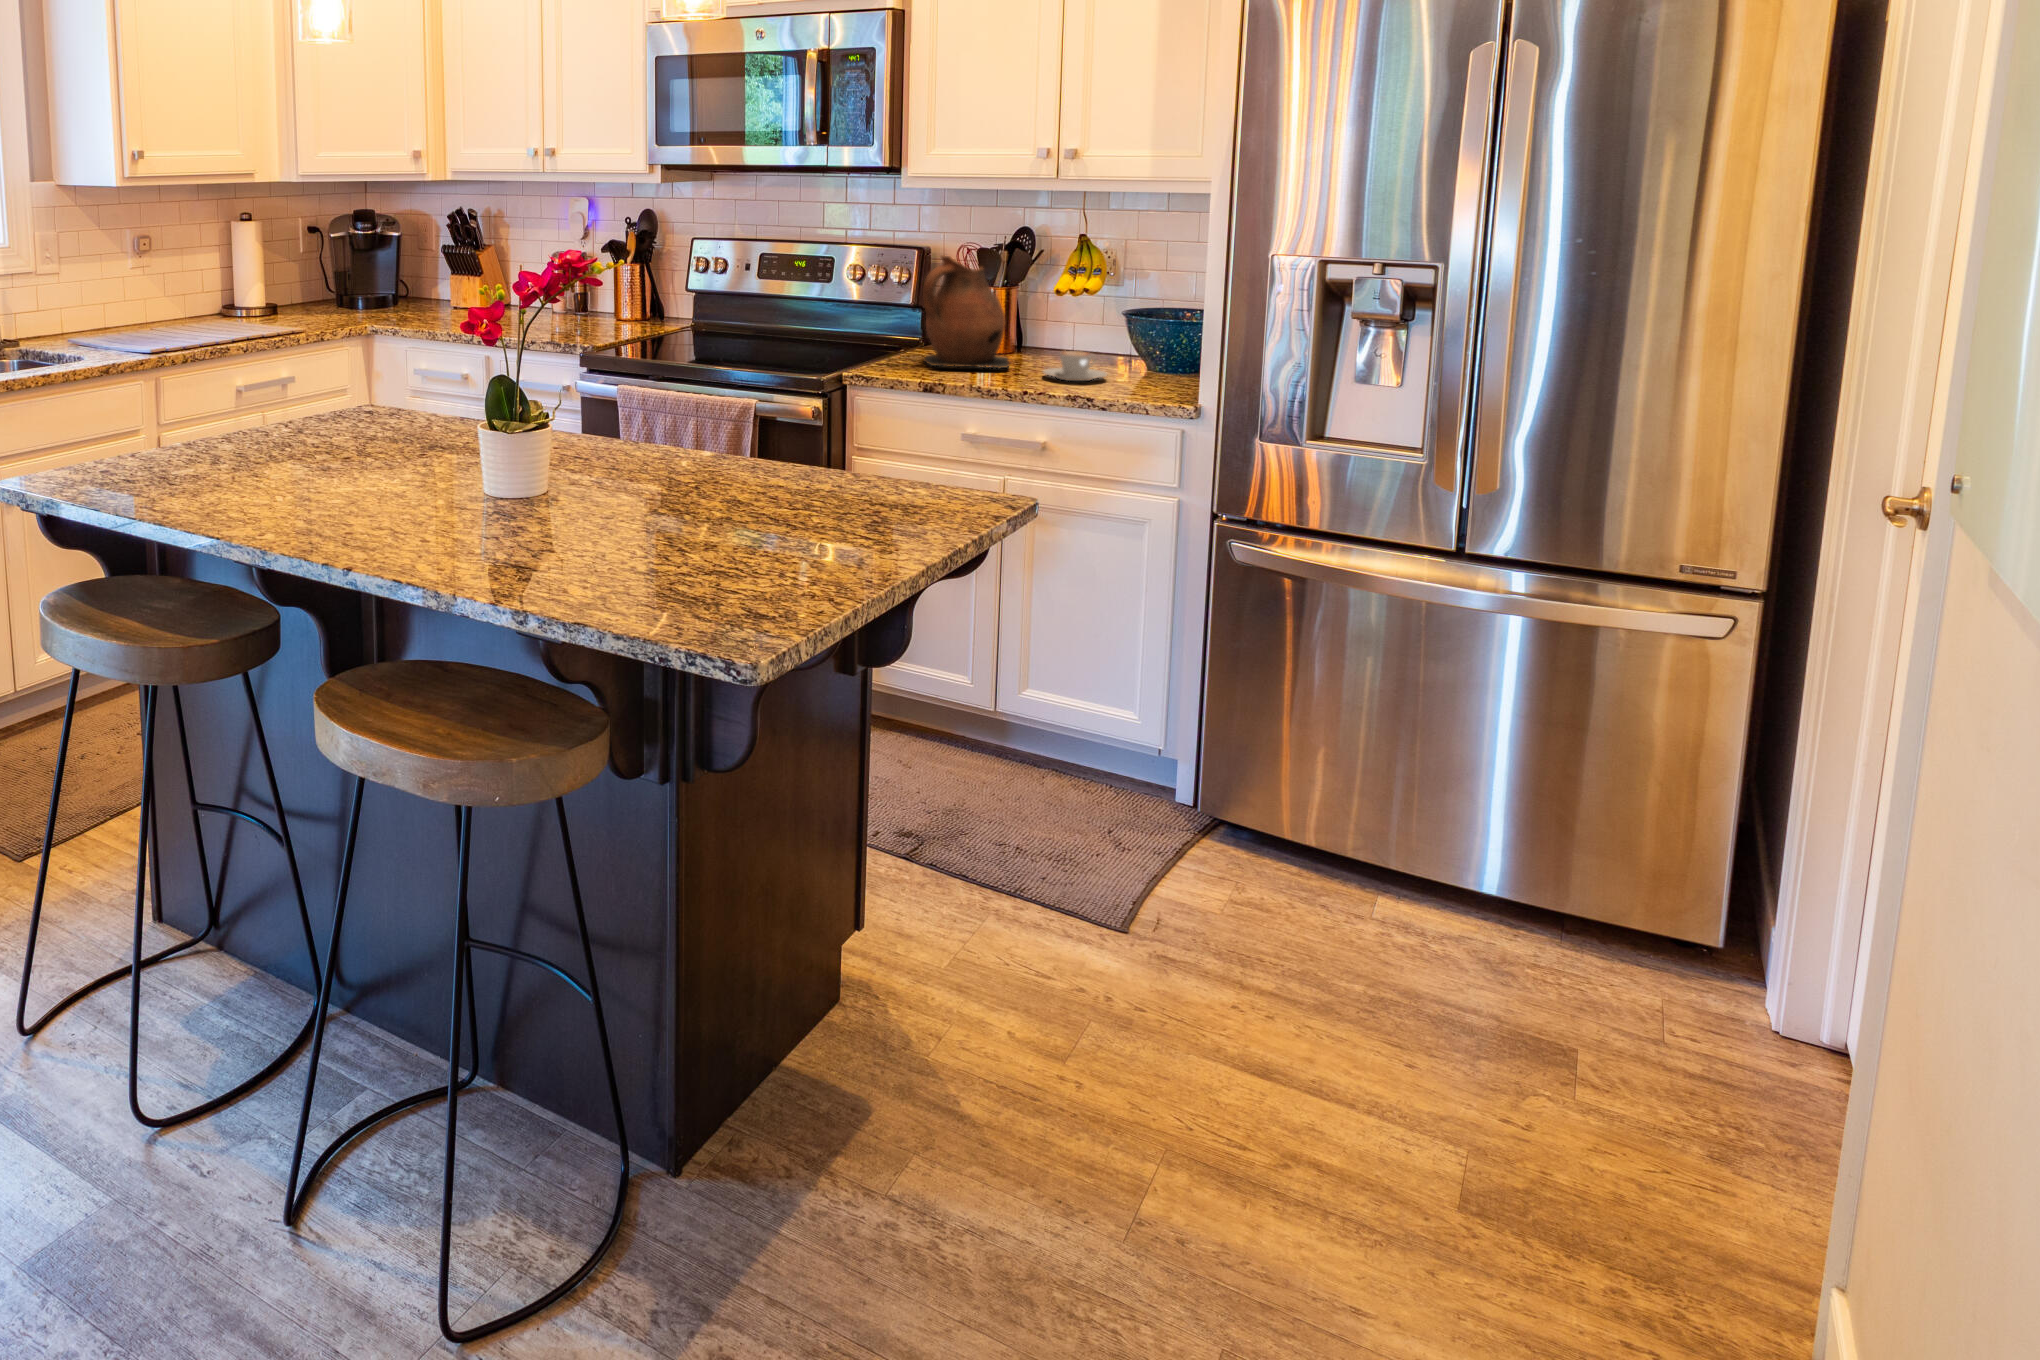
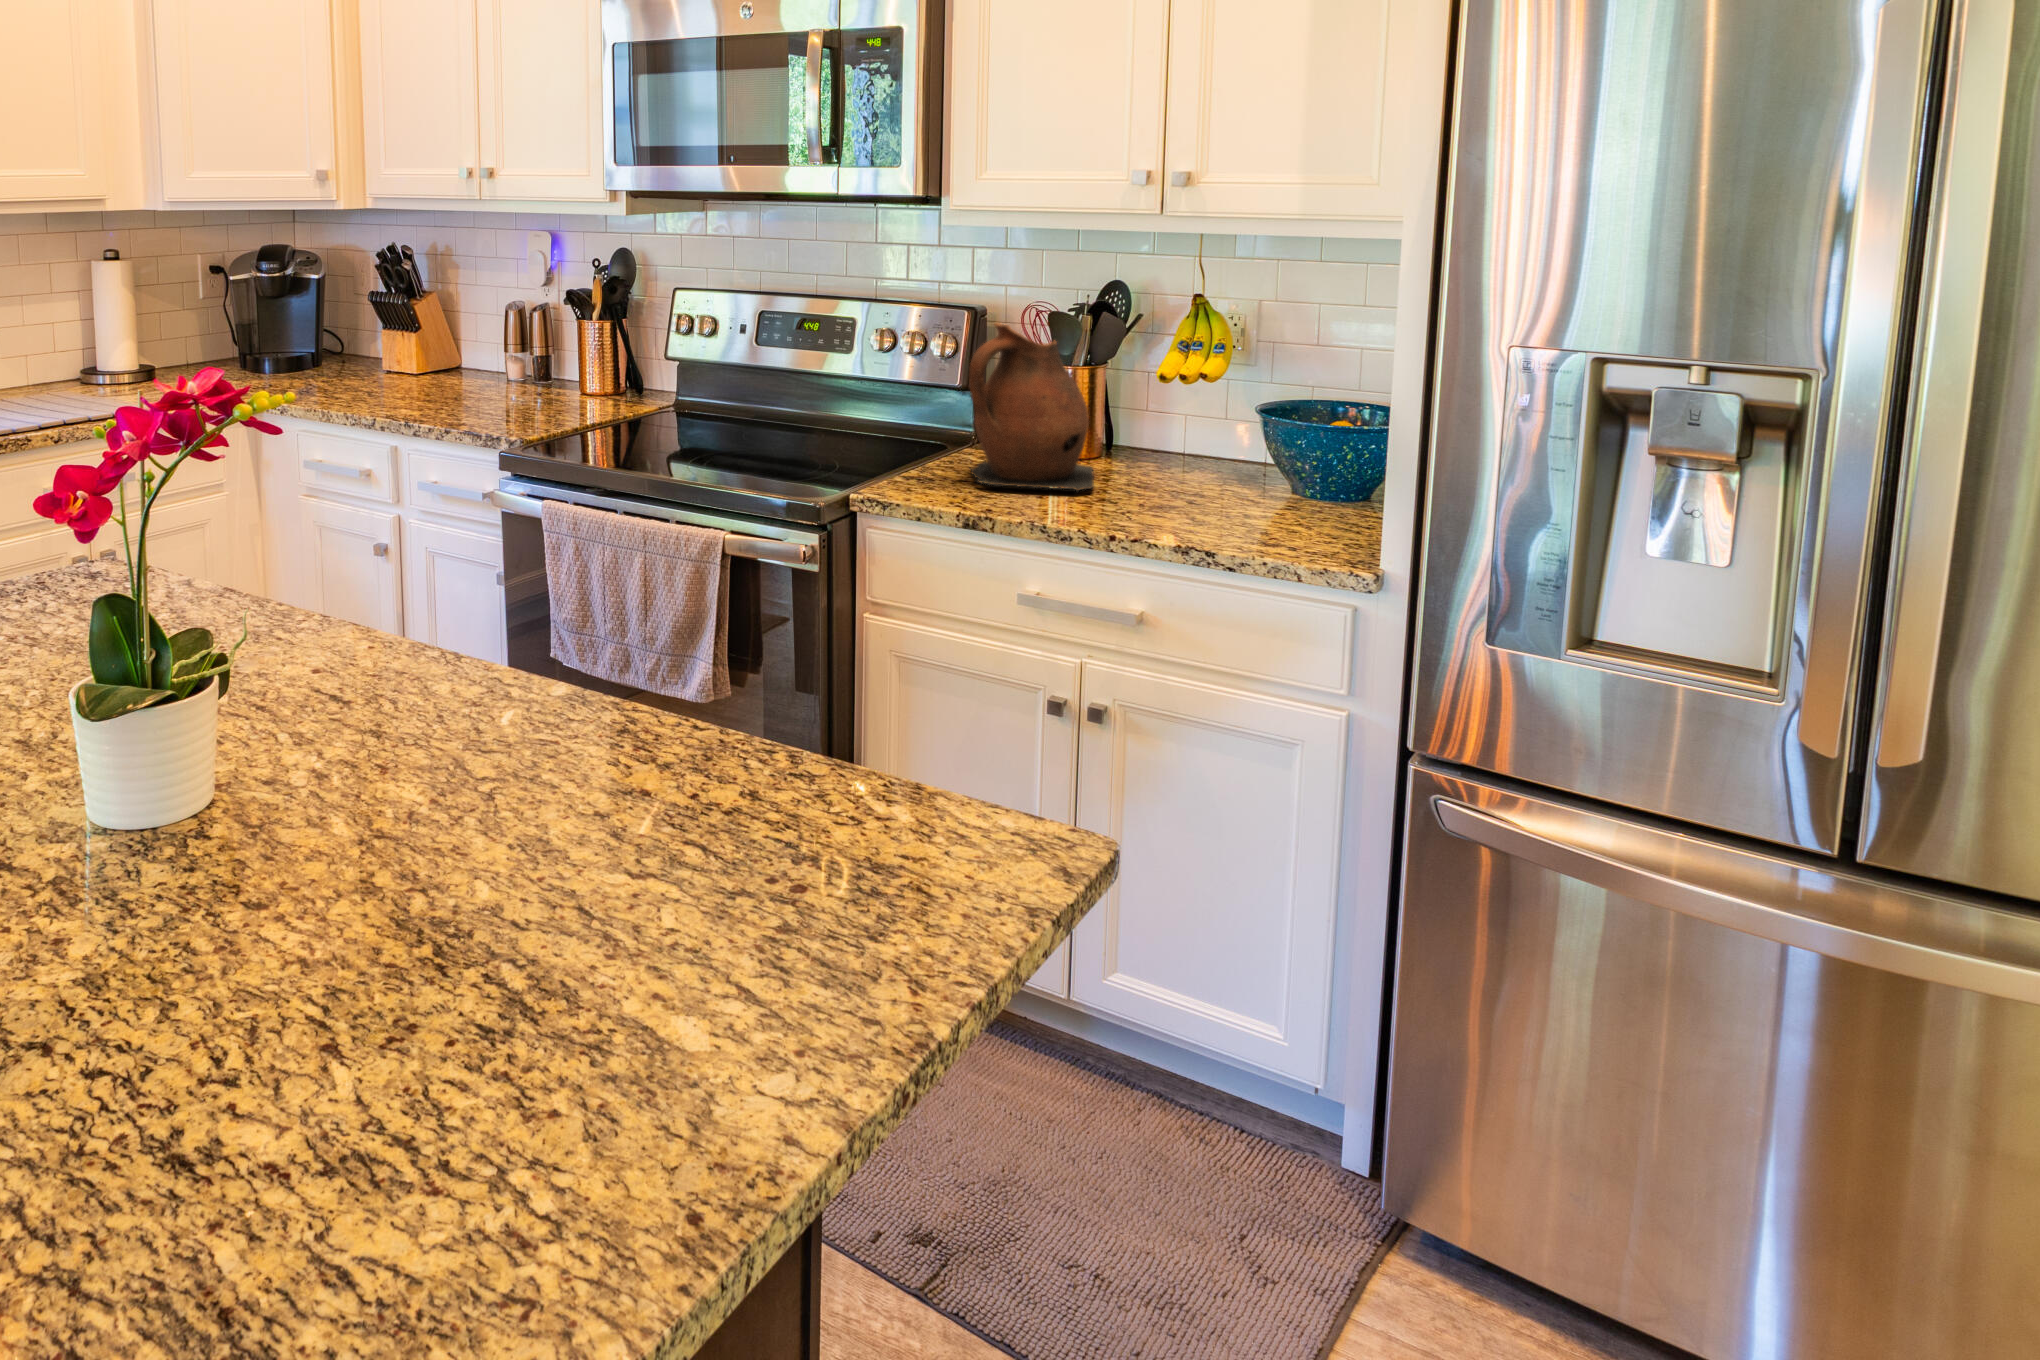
coffee cup: present [1043,351,1107,381] -> none [1141,468,1237,515]

